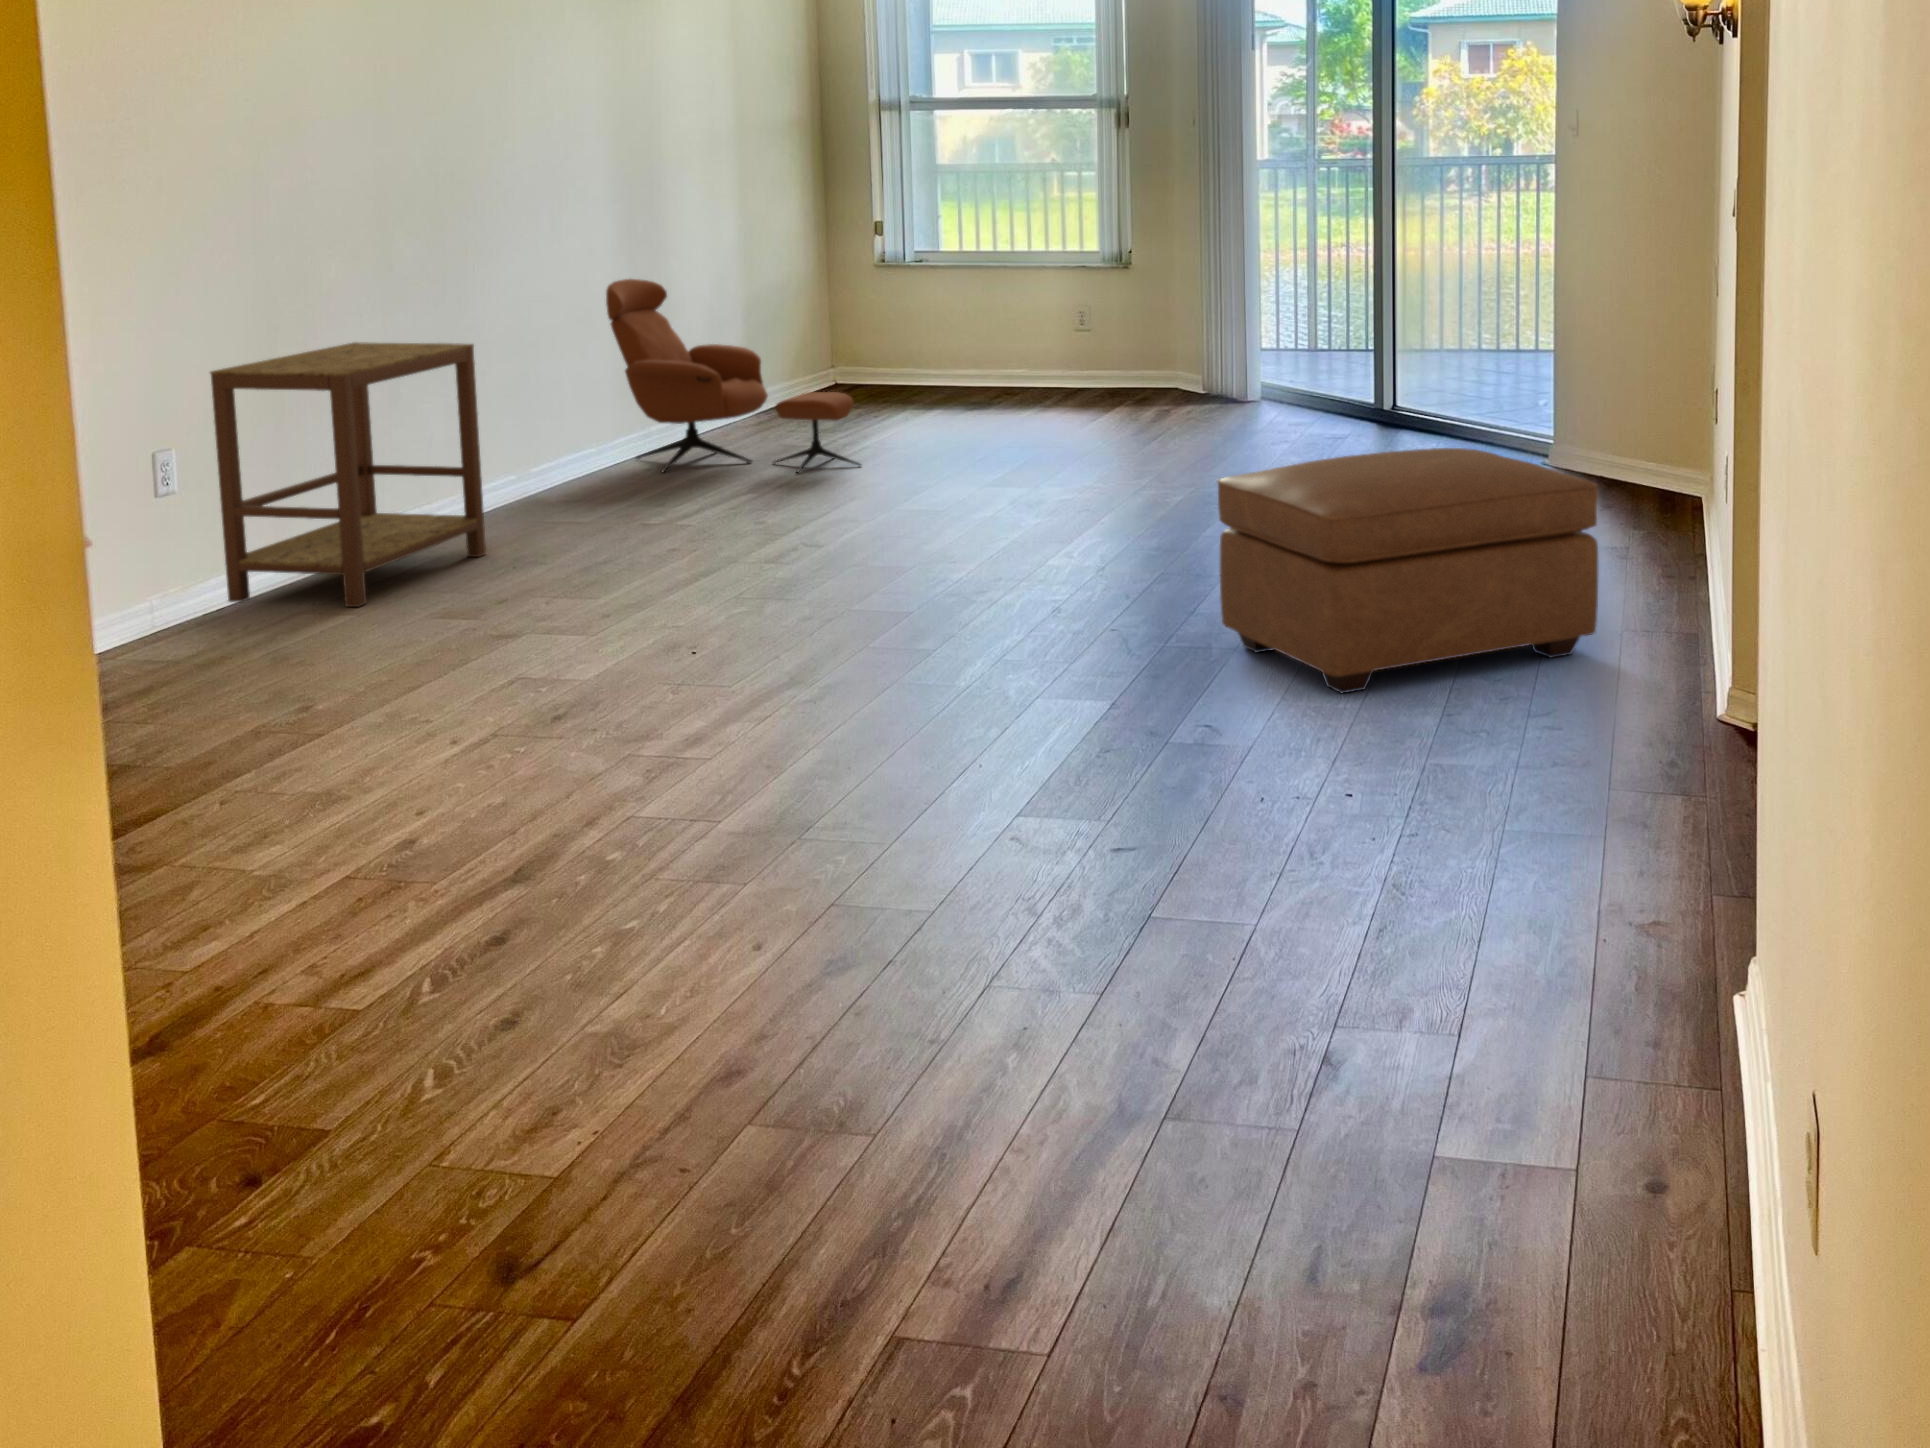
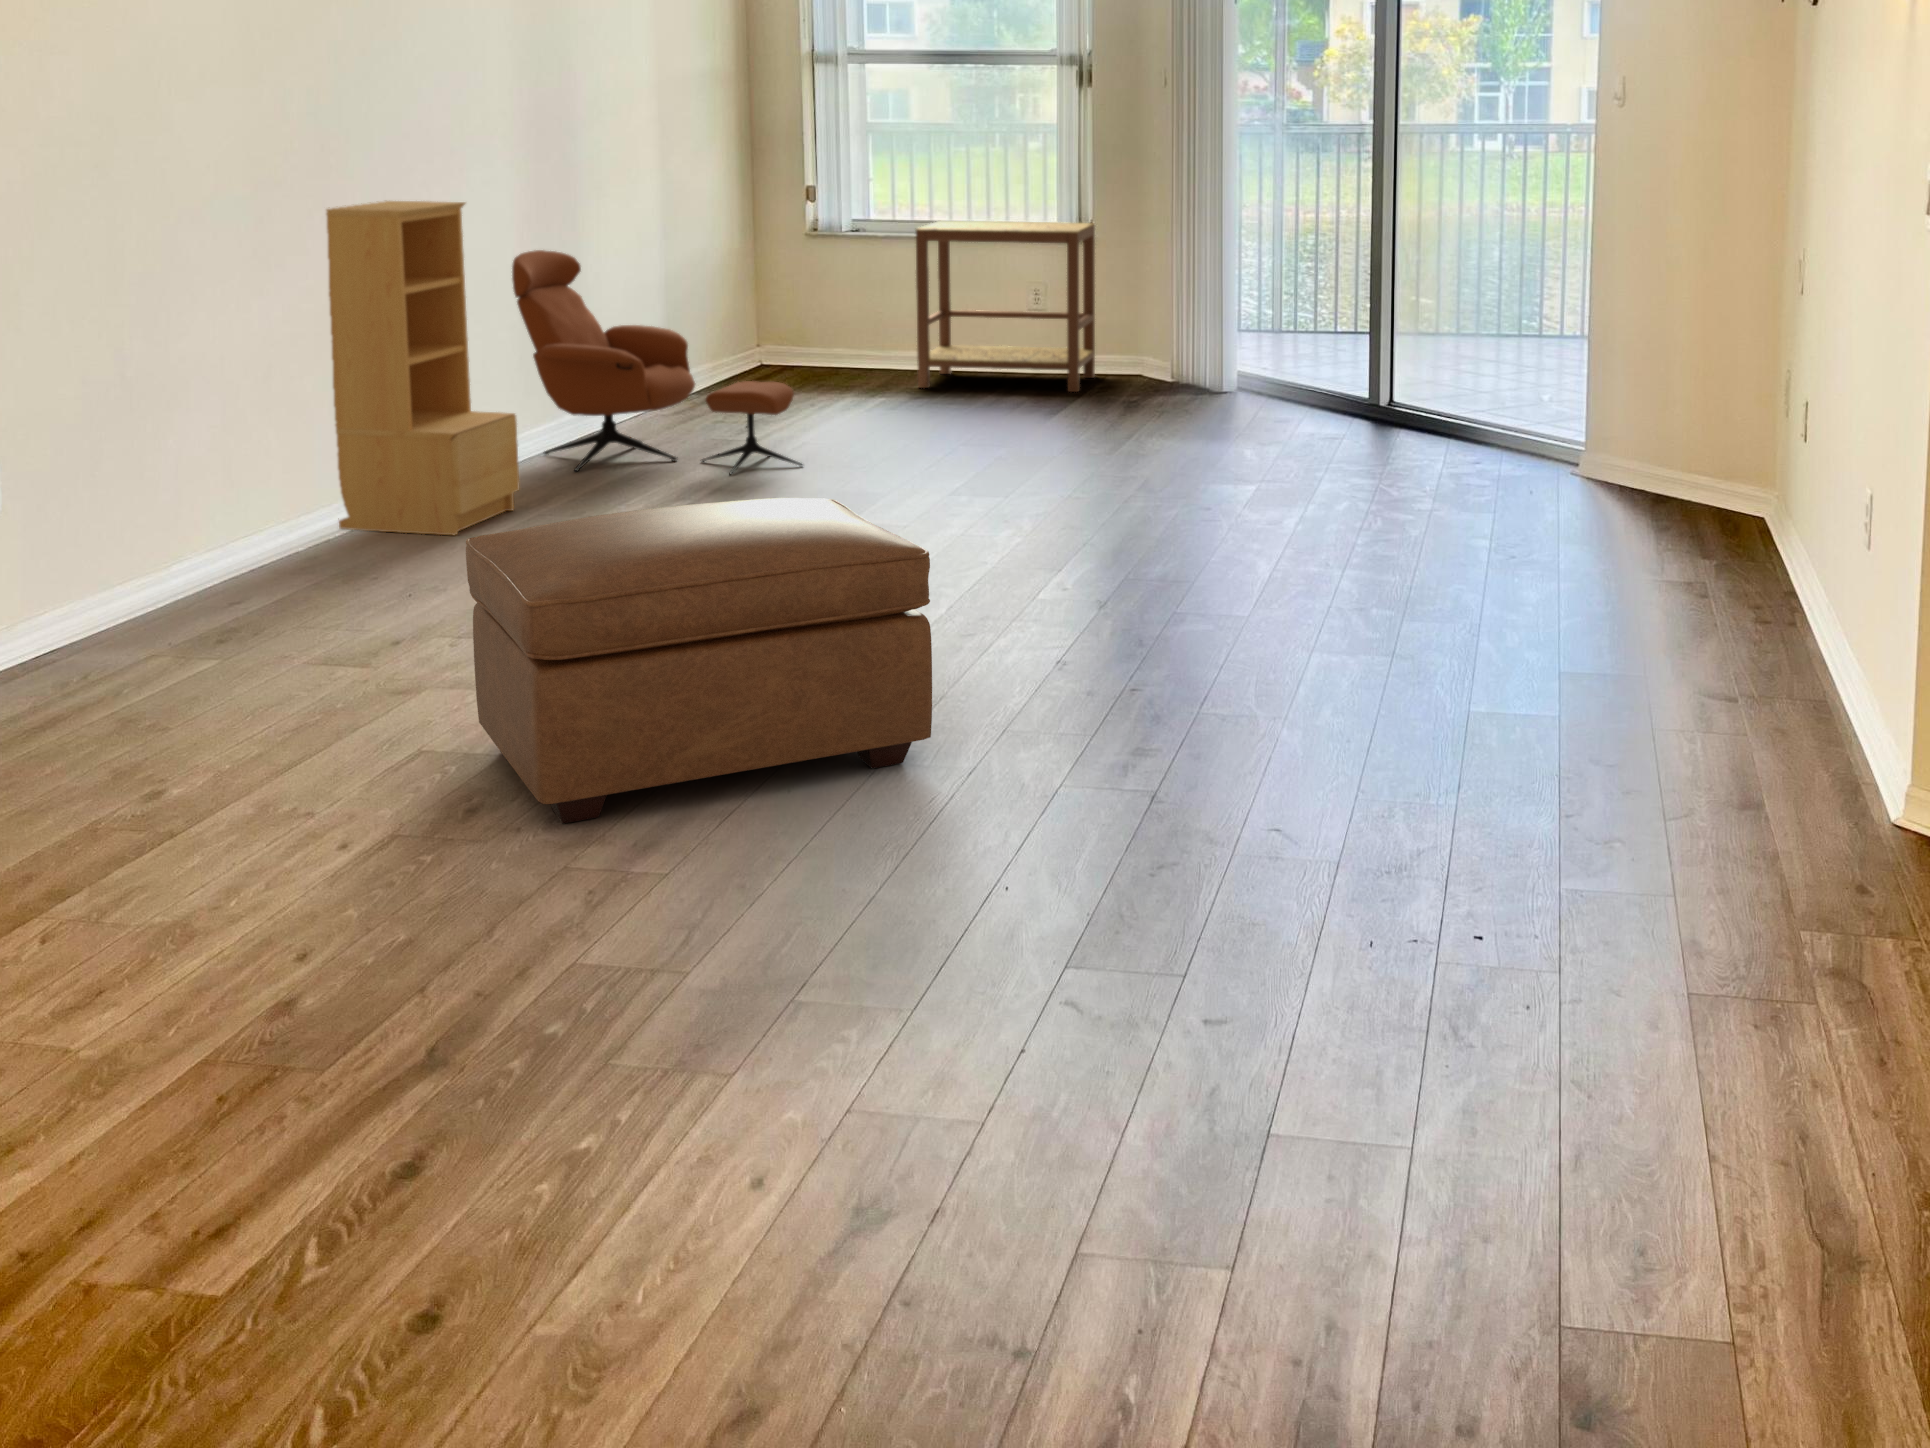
bookshelf: none [437,235,611,523] -> present [326,201,519,535]
side table: present [210,342,486,607] -> present [916,221,1095,392]
ottoman: present [1217,448,1598,693] -> present [466,498,932,823]

